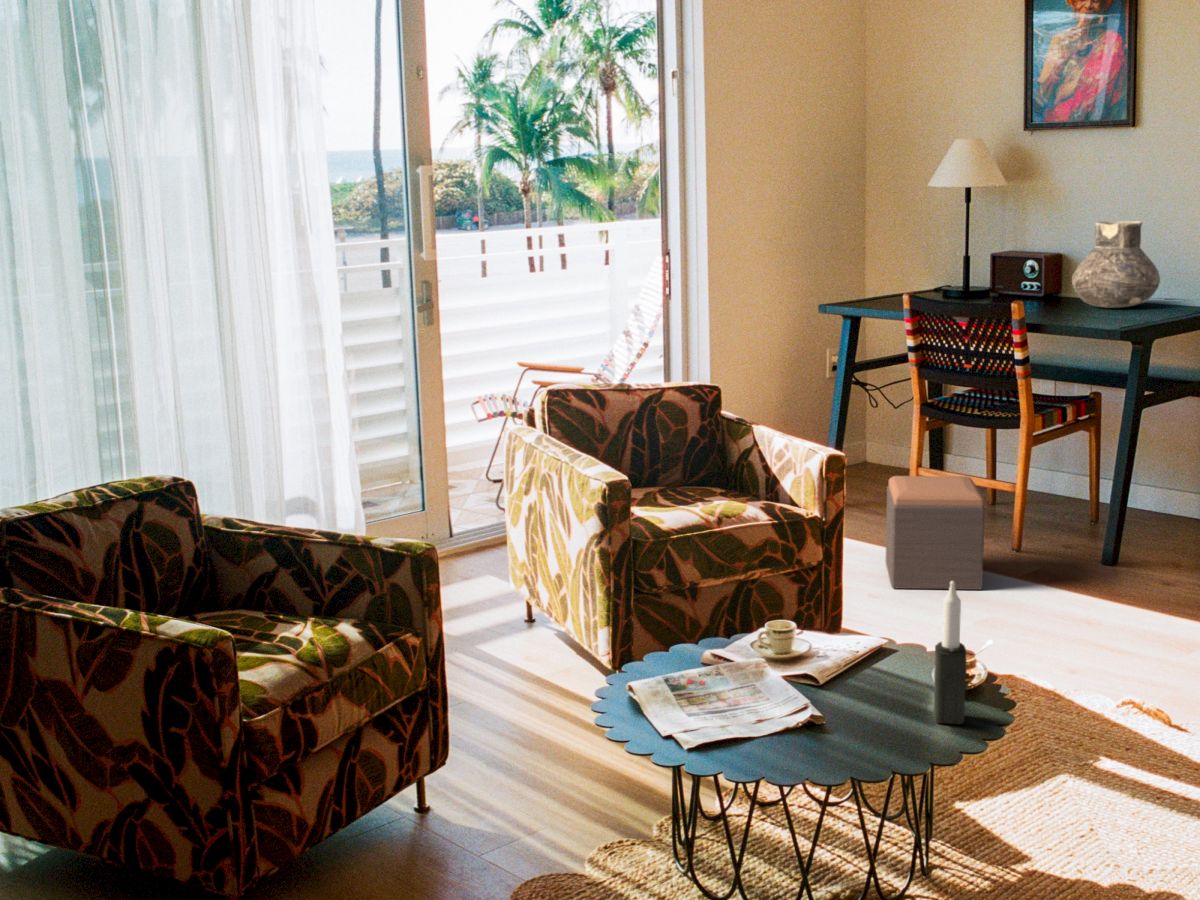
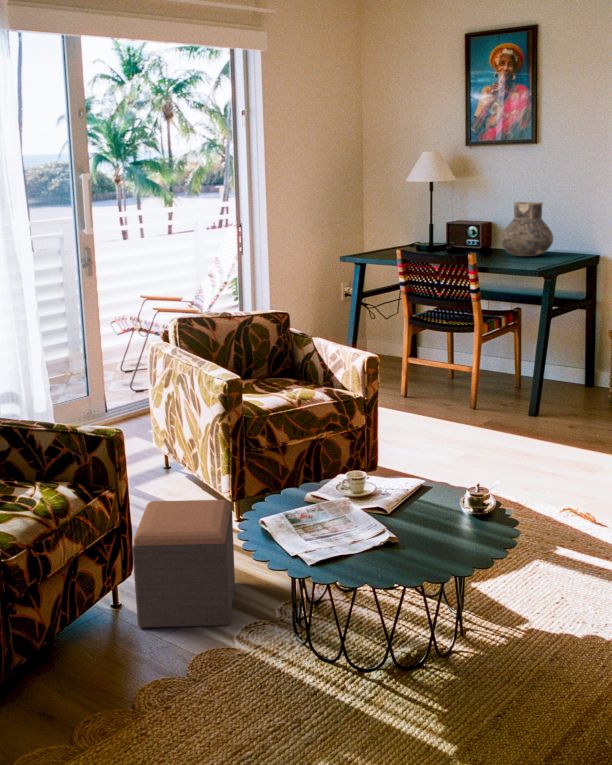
footstool: present [886,476,985,590] -> present [132,500,235,628]
candle: present [933,581,966,724] -> none [463,445,485,536]

